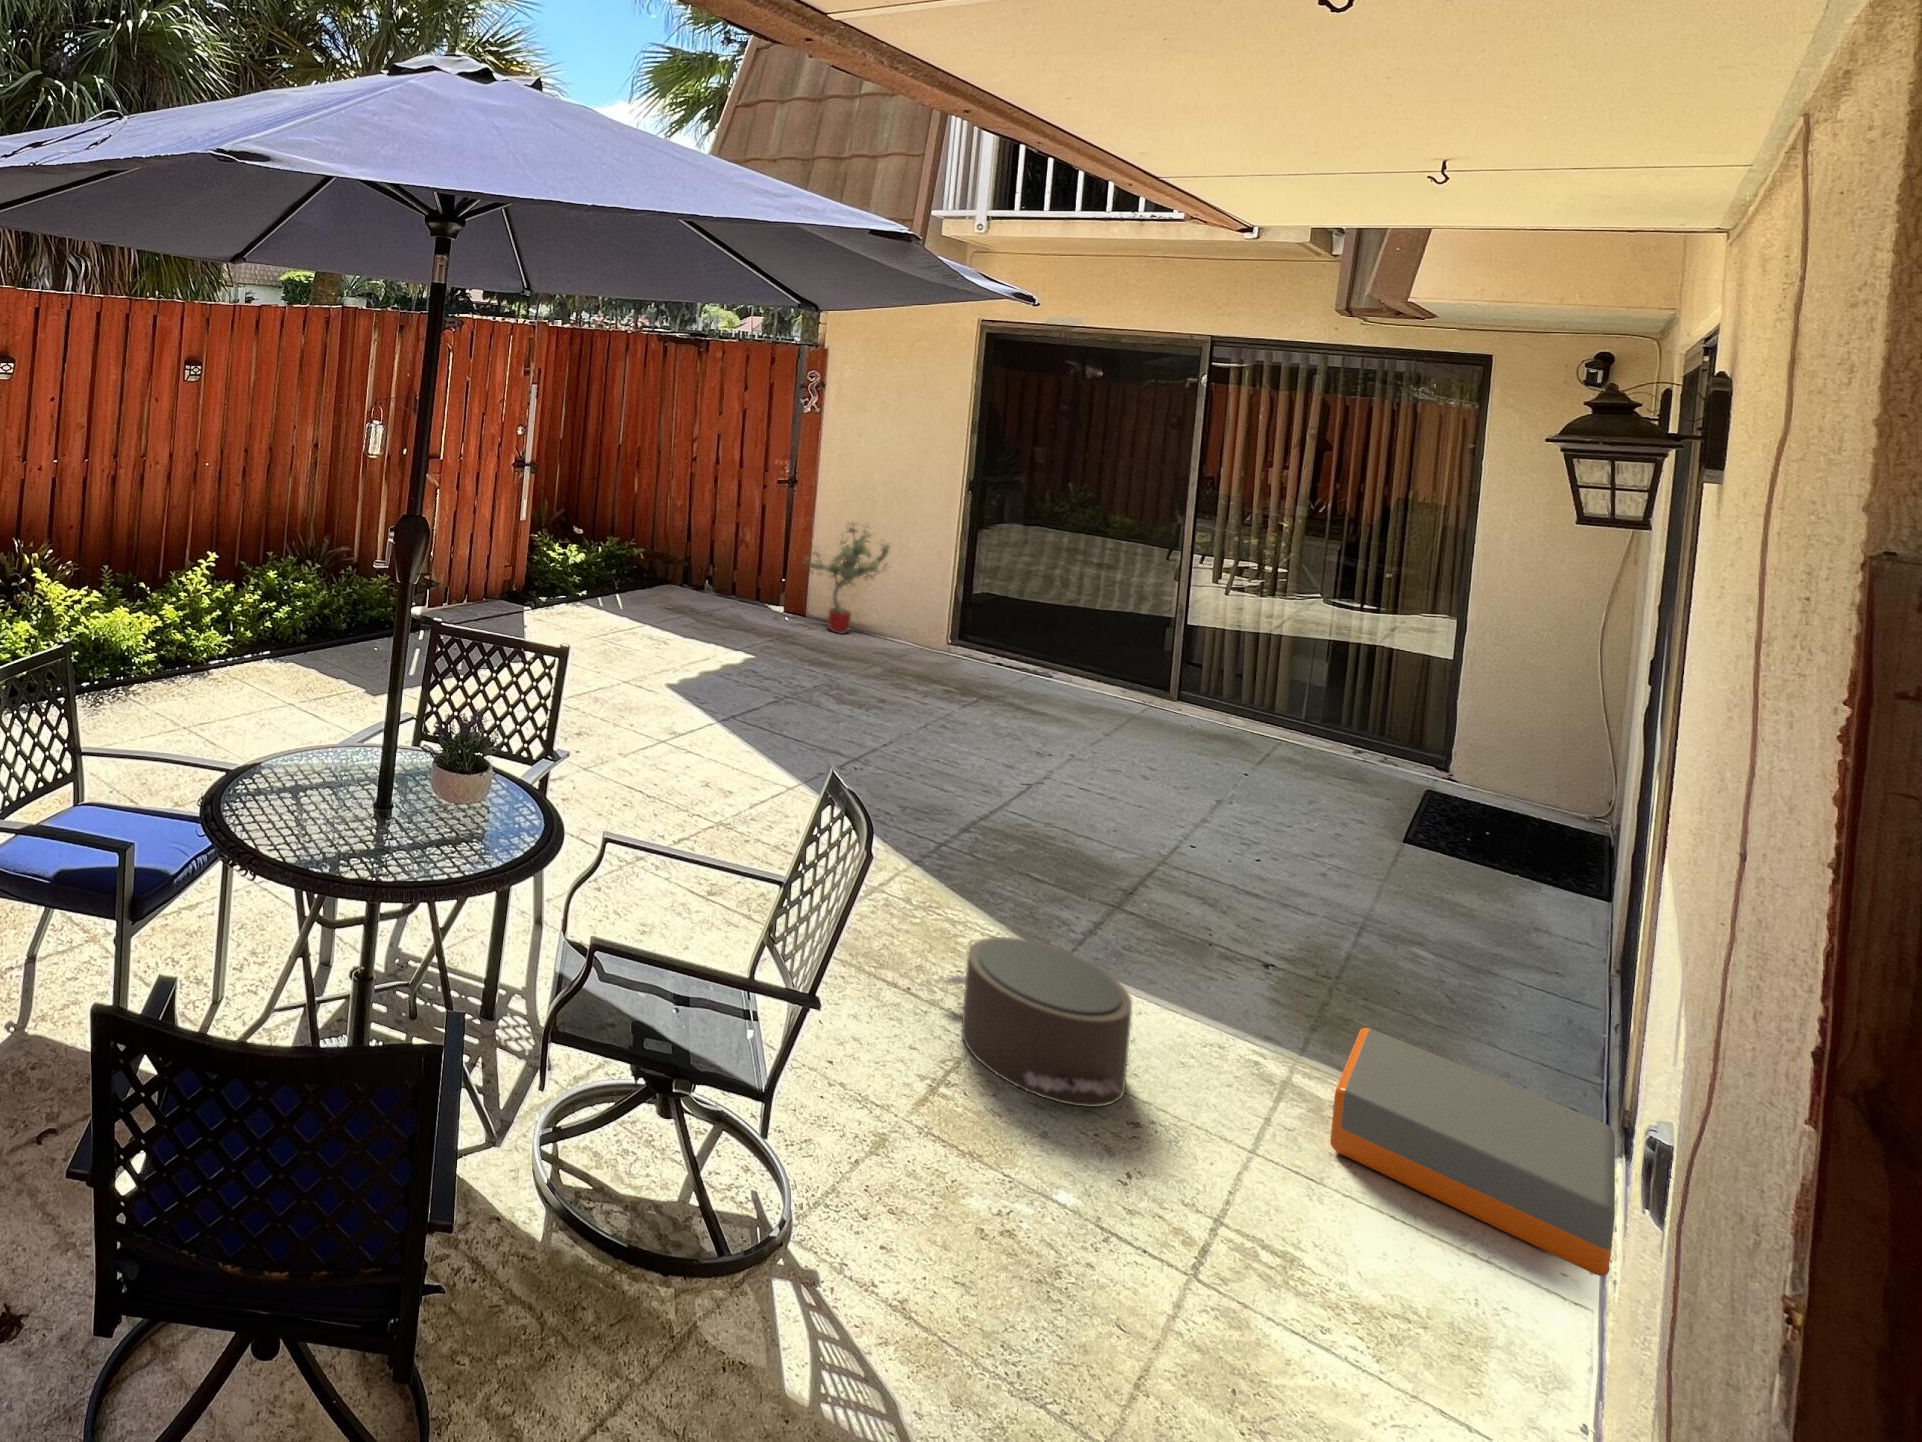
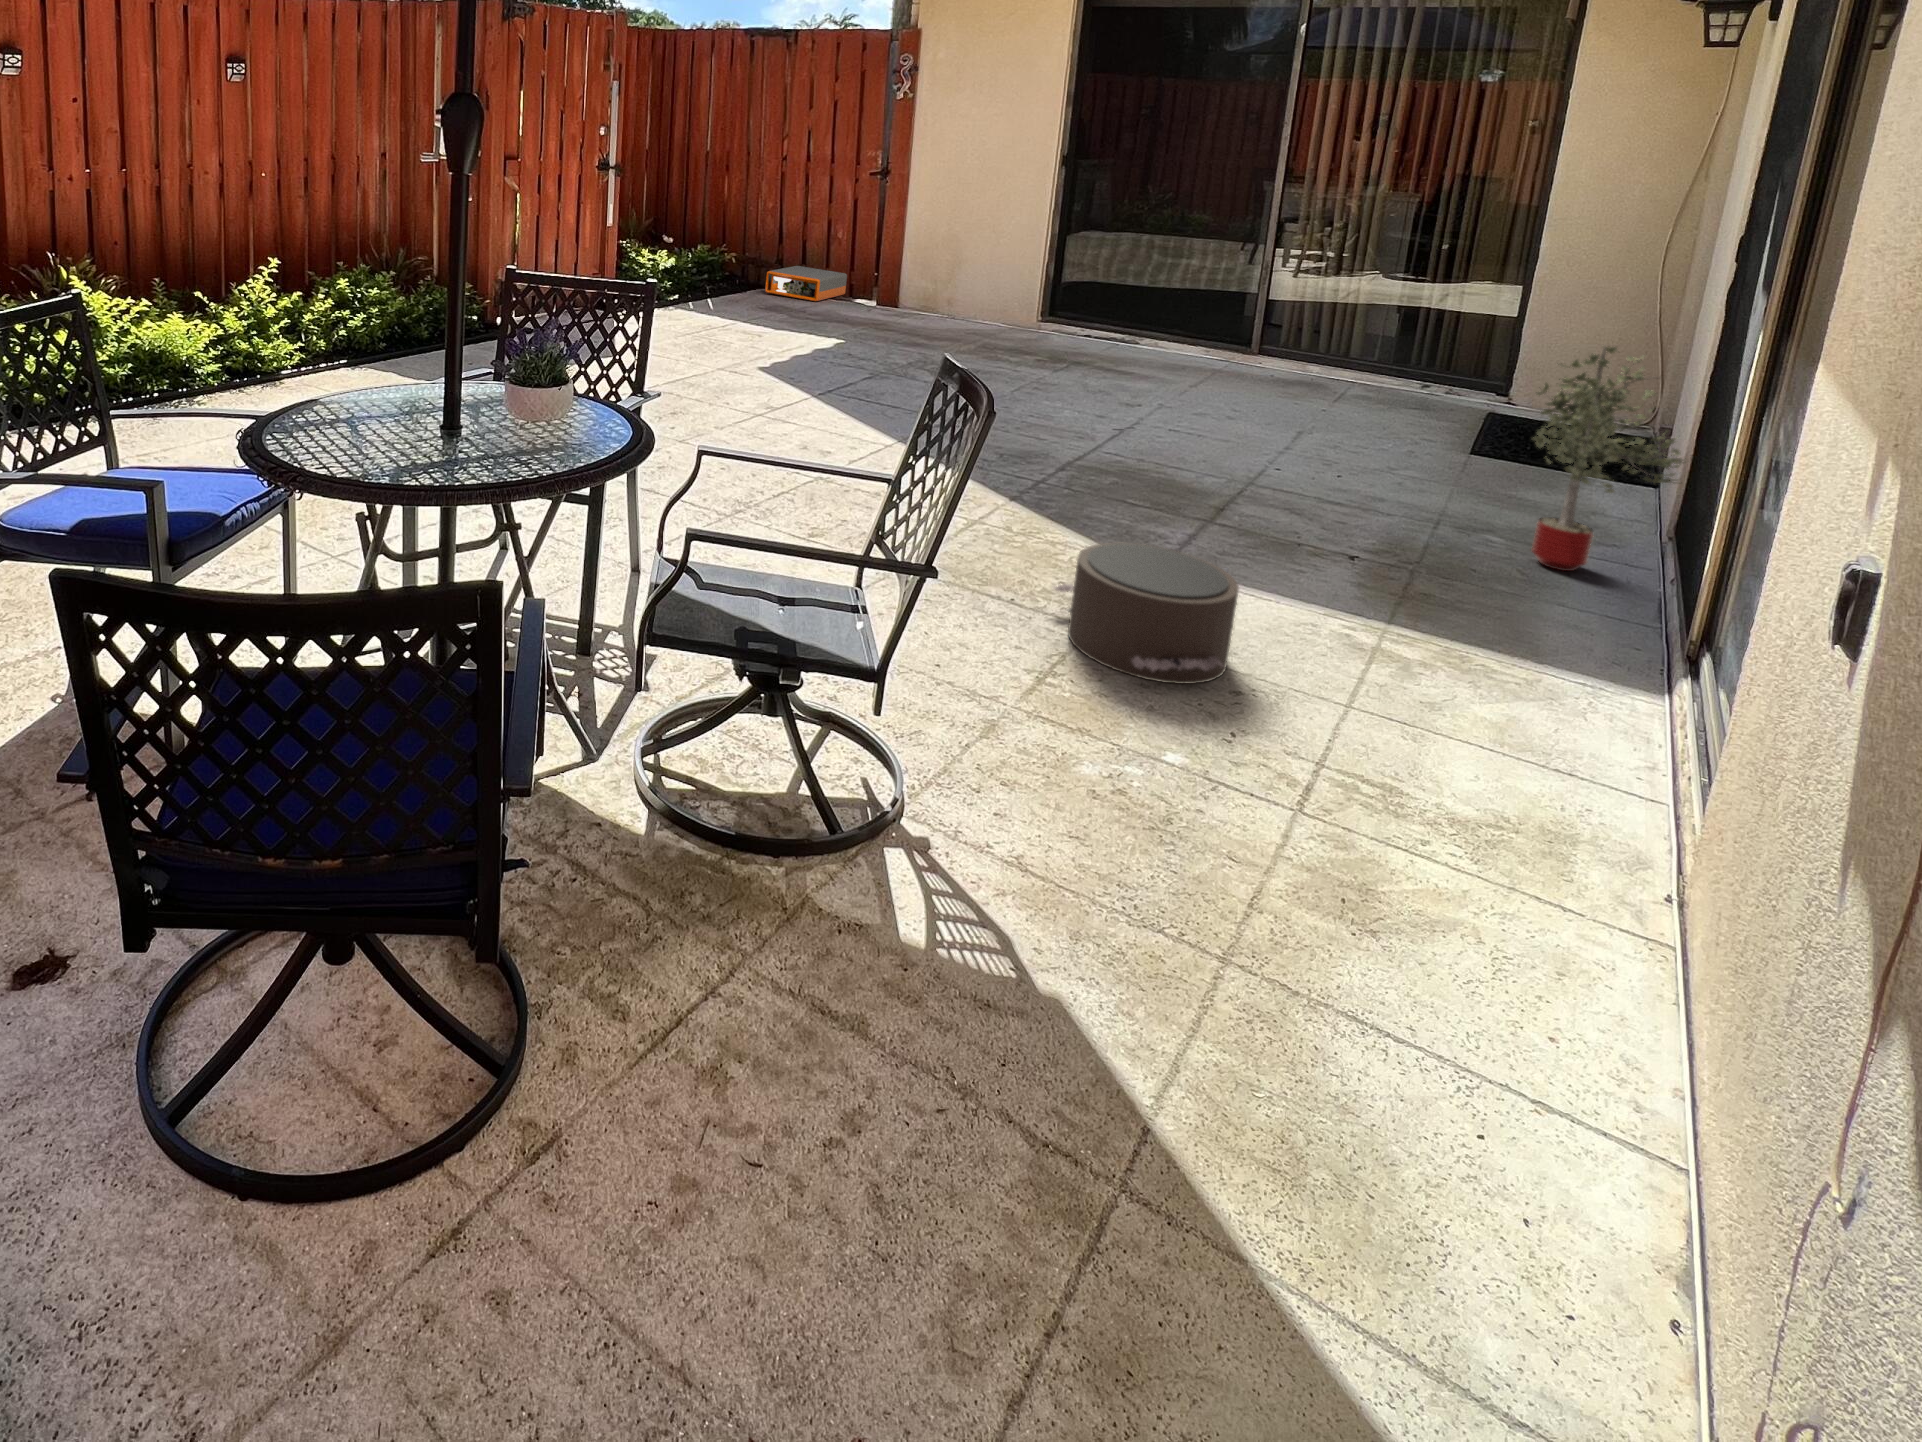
potted tree: present [805,522,890,633] -> present [1531,346,1686,571]
storage box: present [1330,1028,1615,1276] -> present [765,266,847,301]

